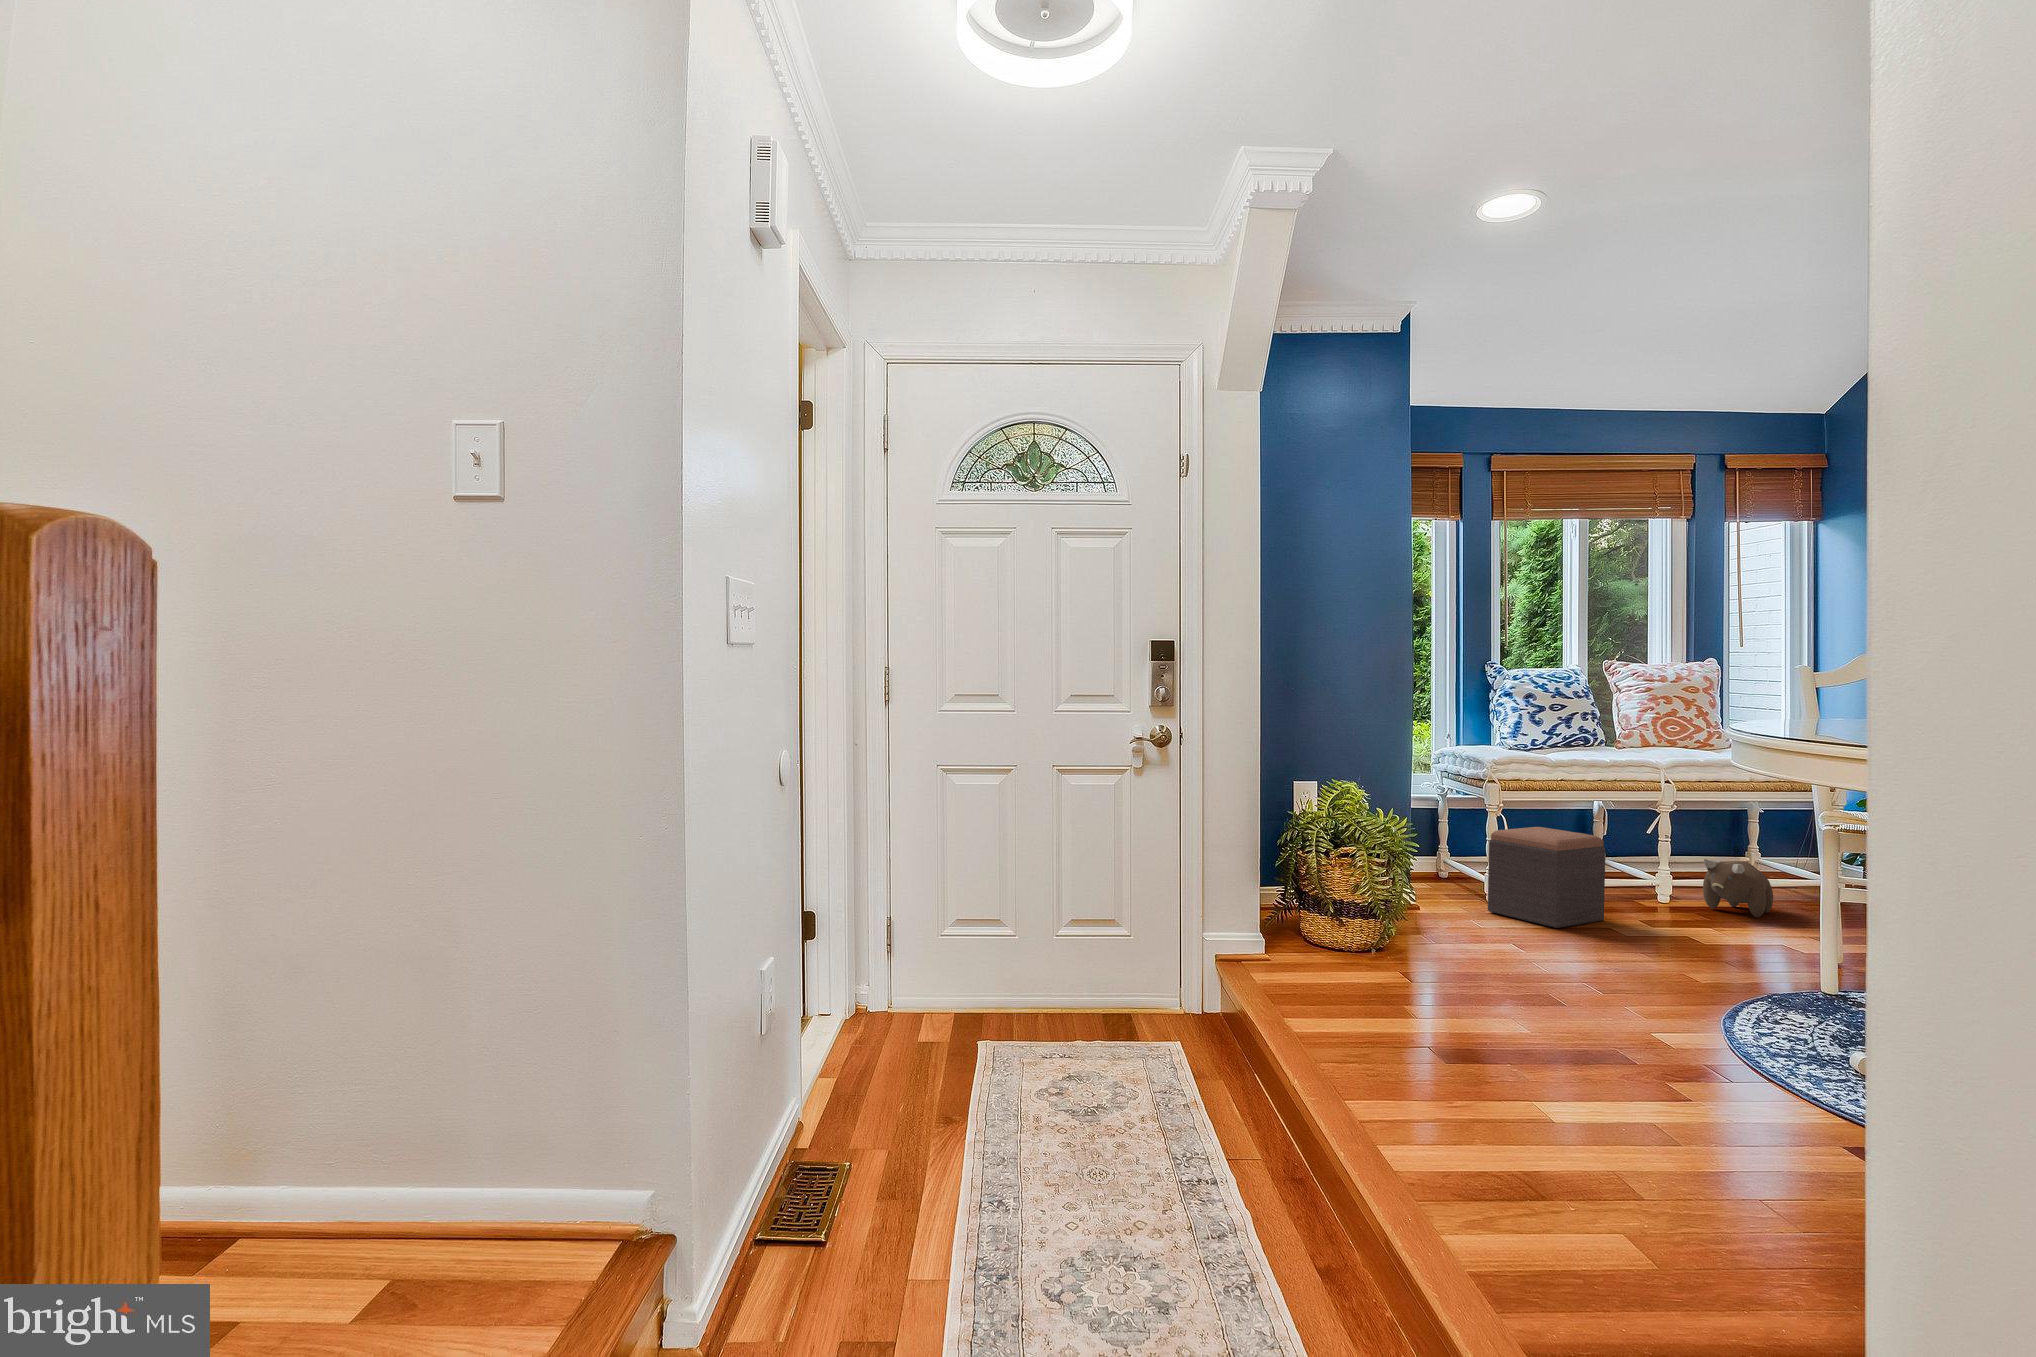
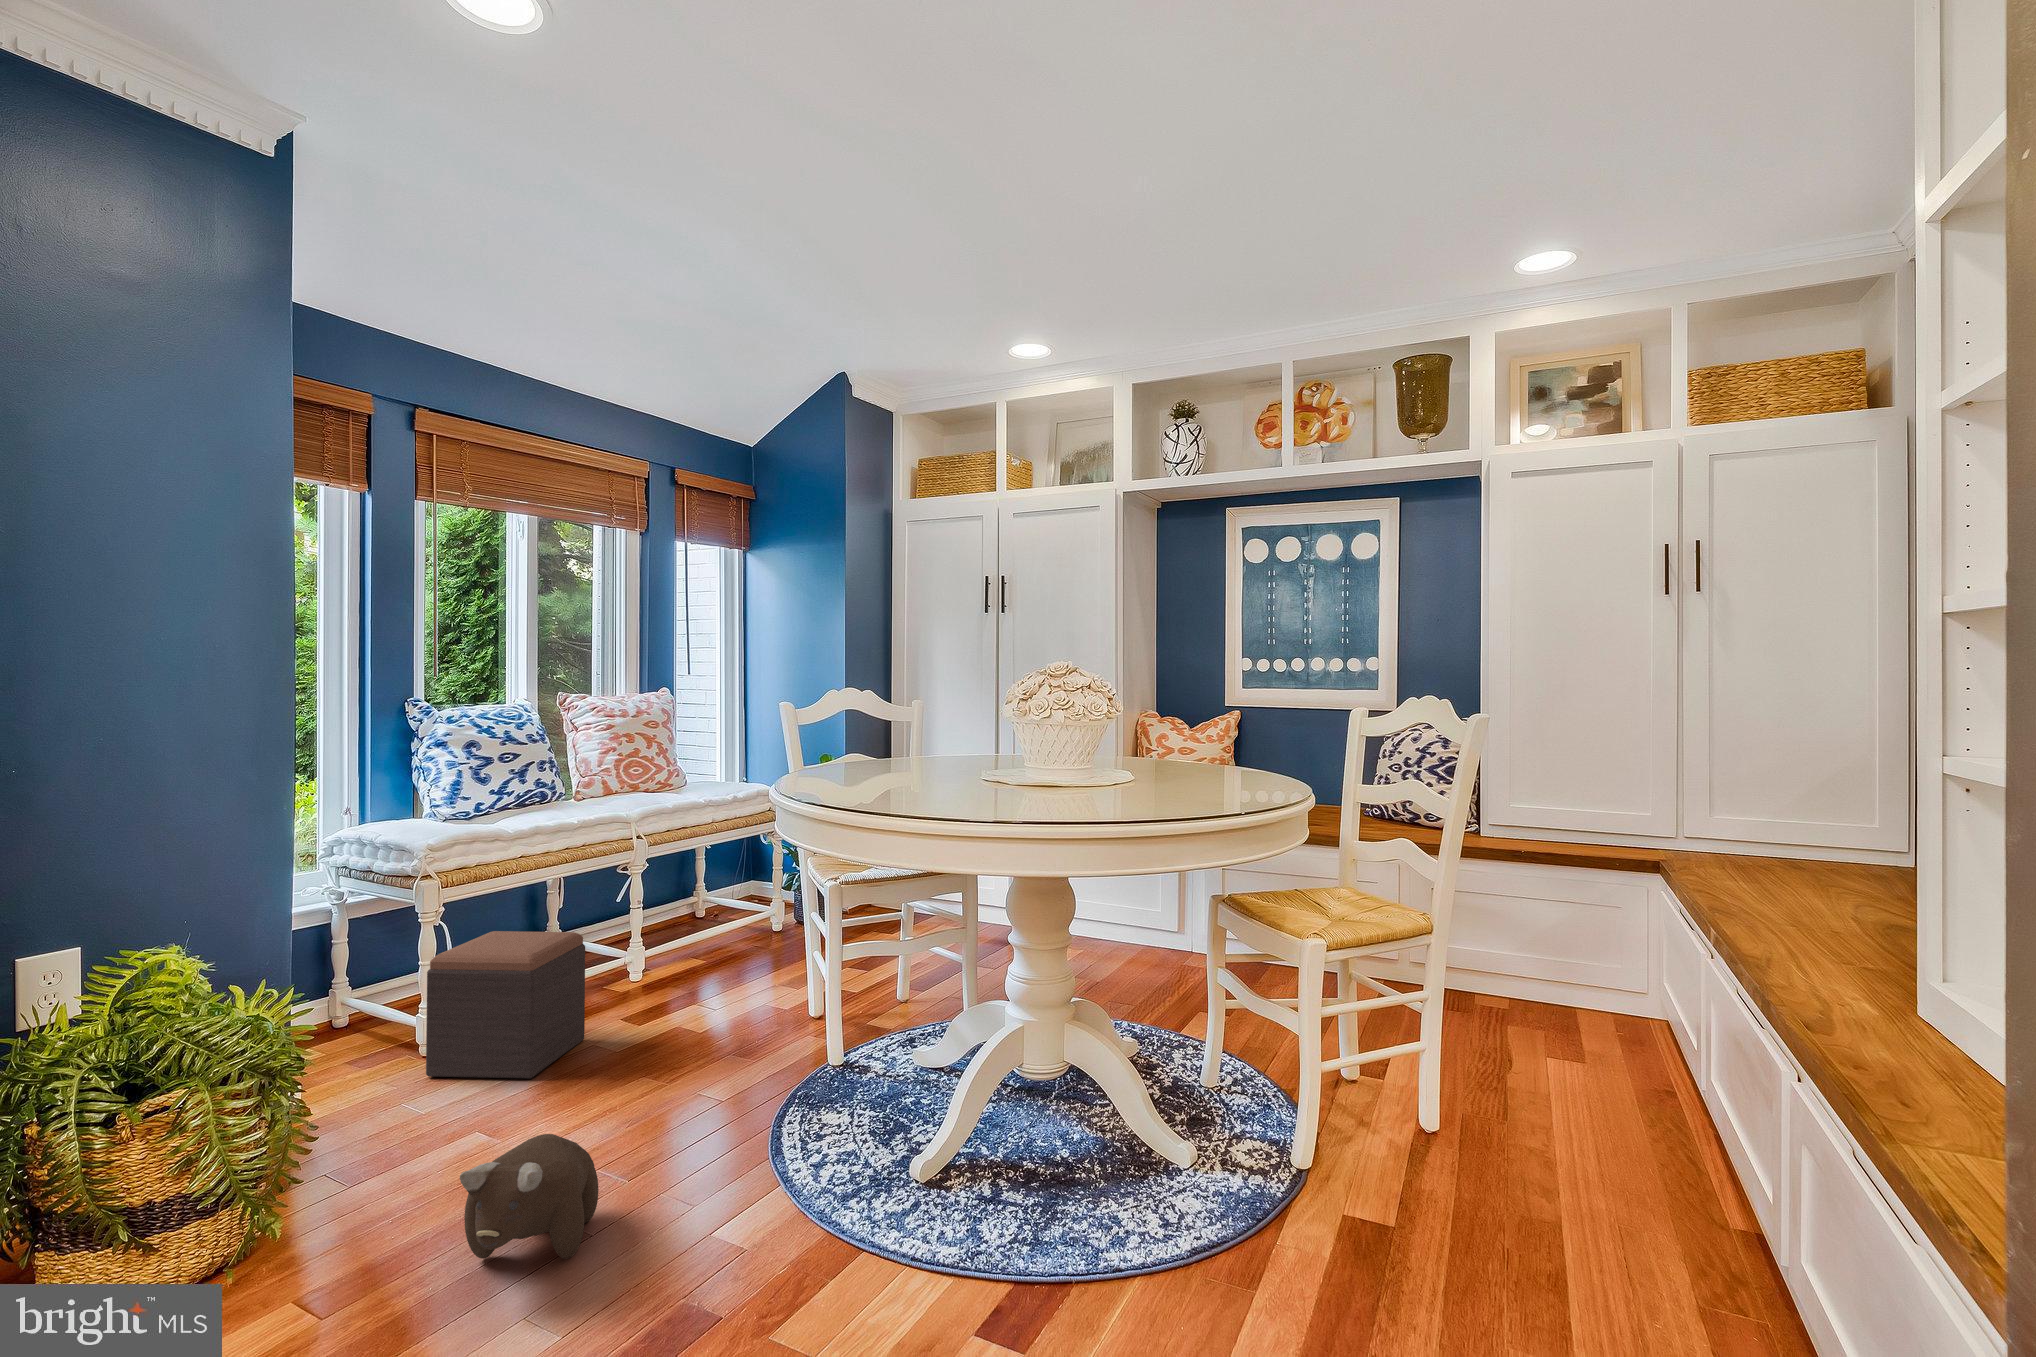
plush toy: present [1703,859,1773,917] -> present [460,1134,599,1259]

